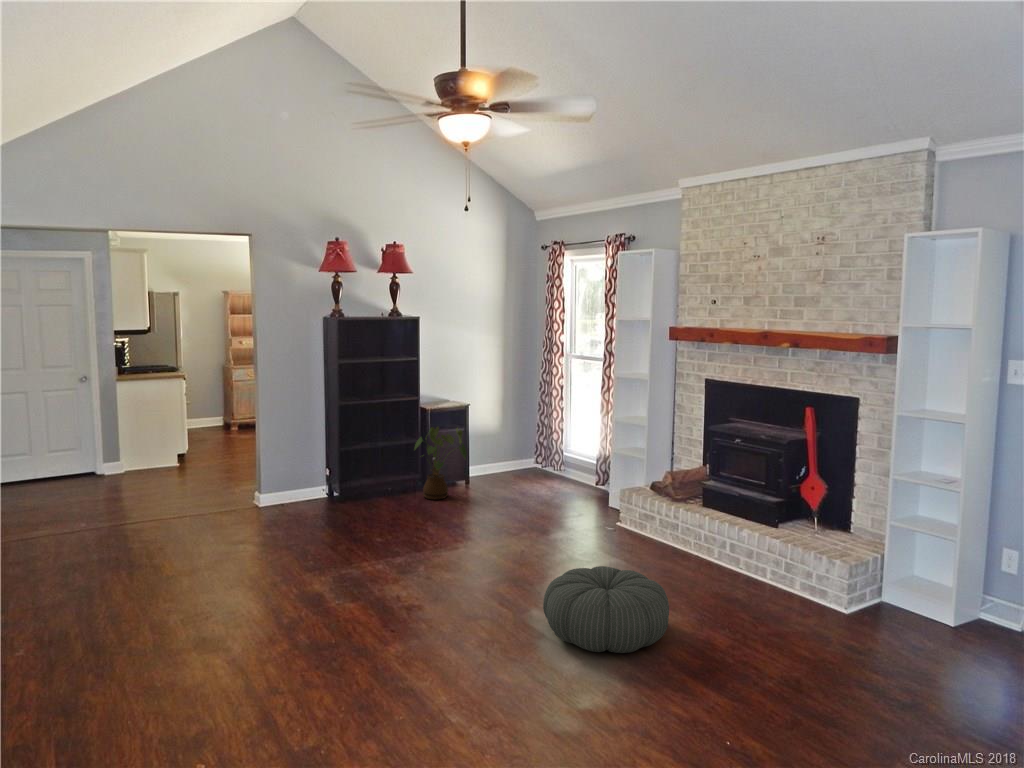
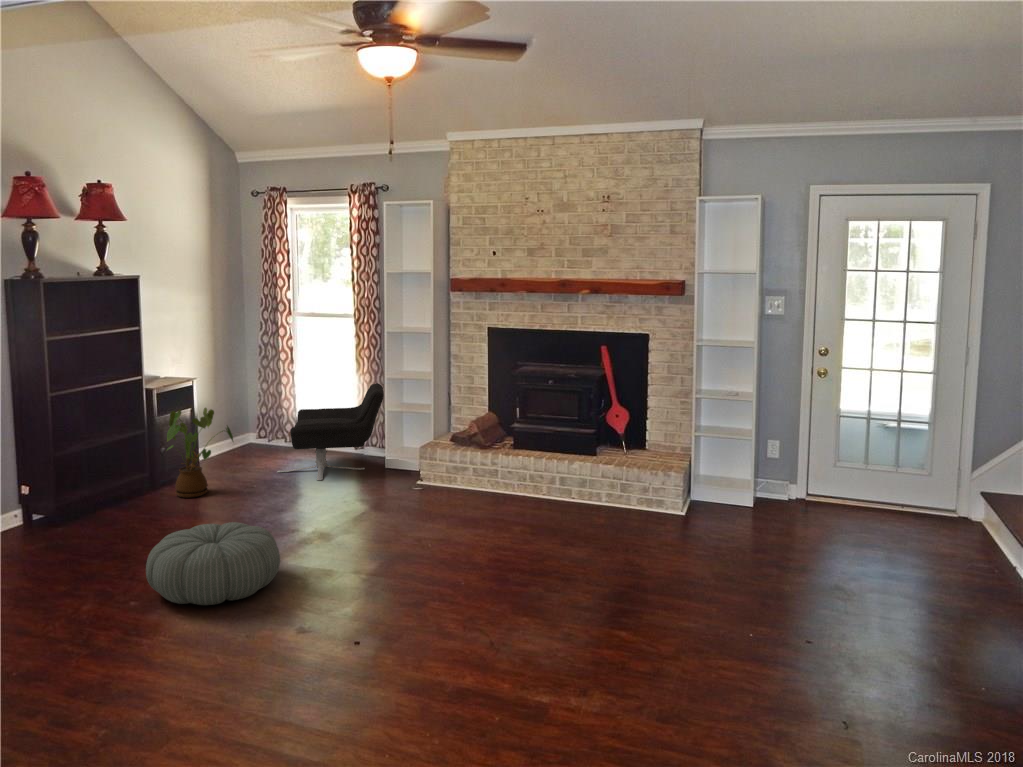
lounge chair: none [515,423,616,504] -> present [277,383,384,480]
pouf: present [543,566,669,653] -> present [146,522,280,605]

